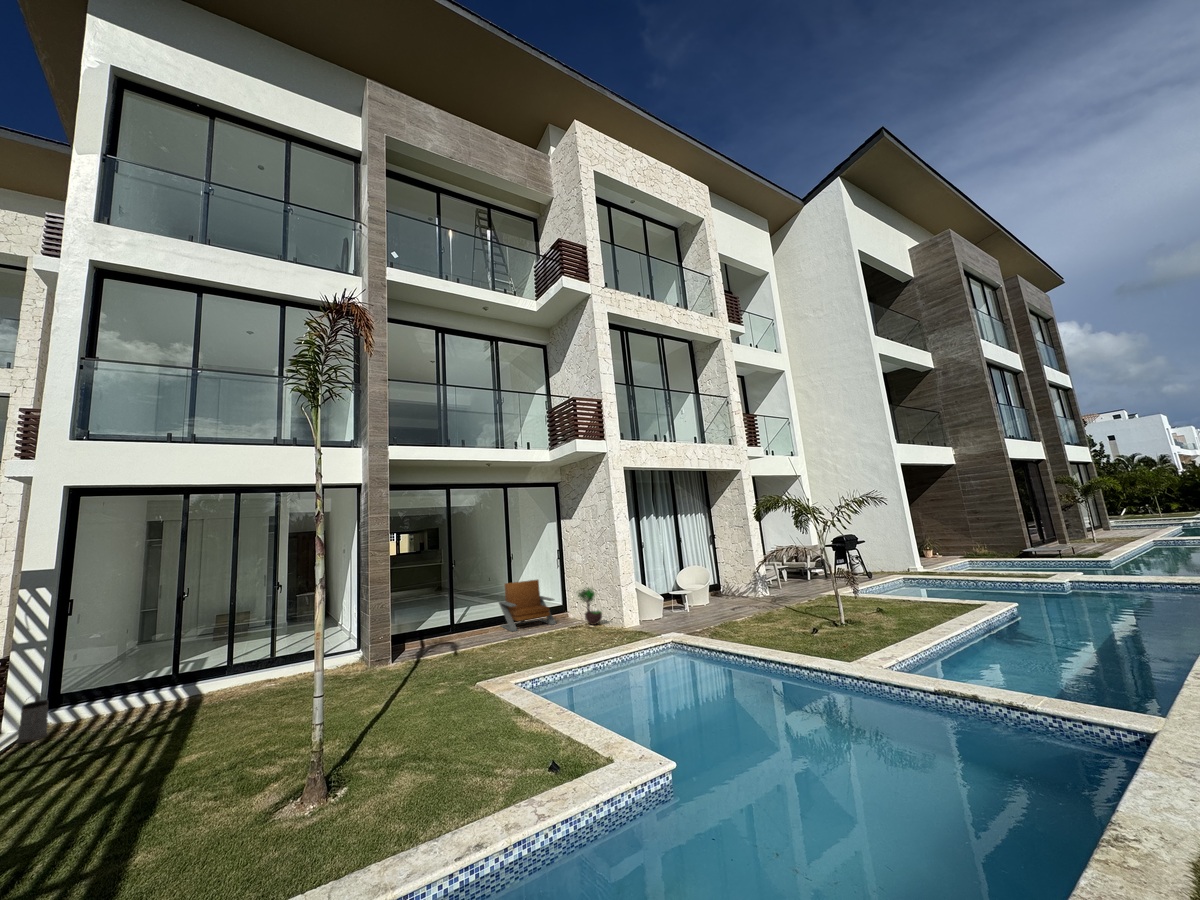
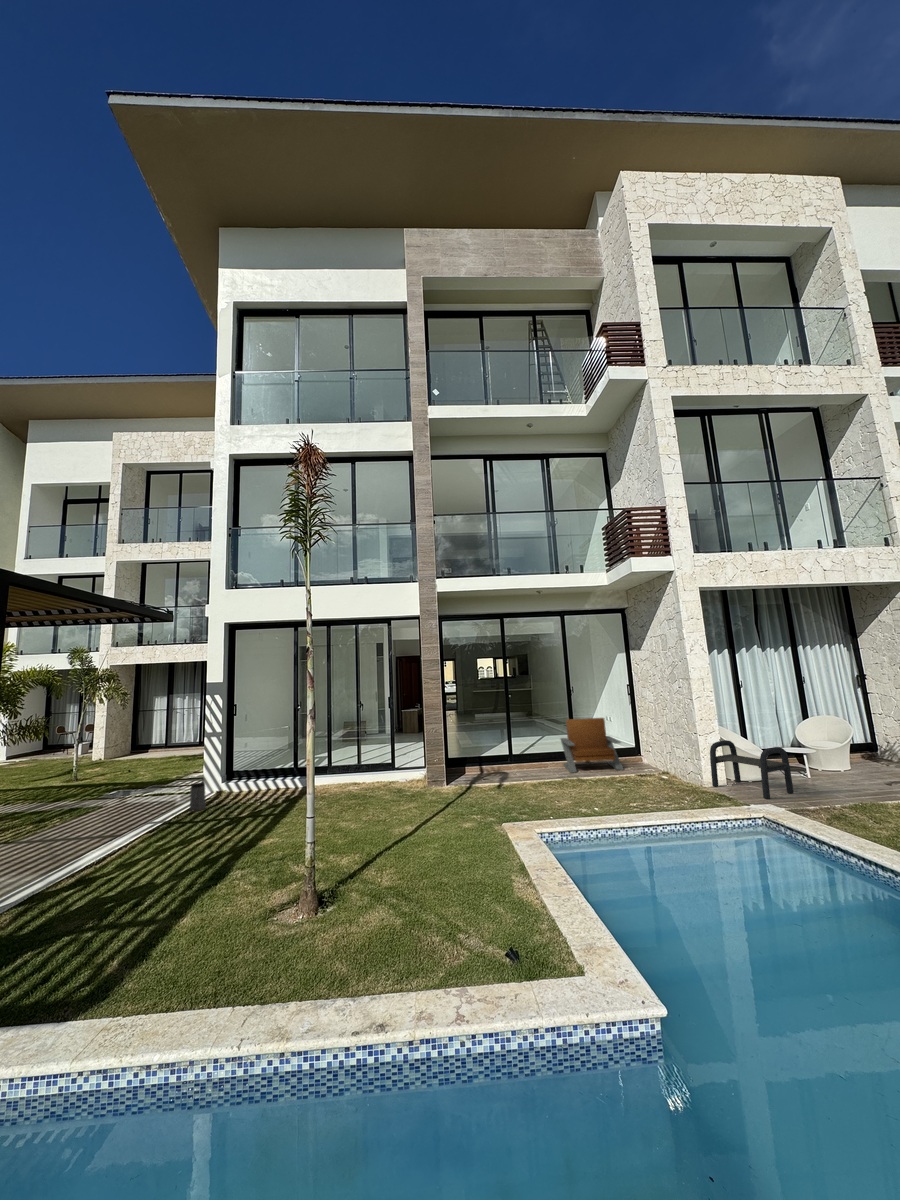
potted tree: present [578,587,602,625] -> none [642,728,678,777]
bench: none [629,589,685,629] -> present [710,740,794,799]

